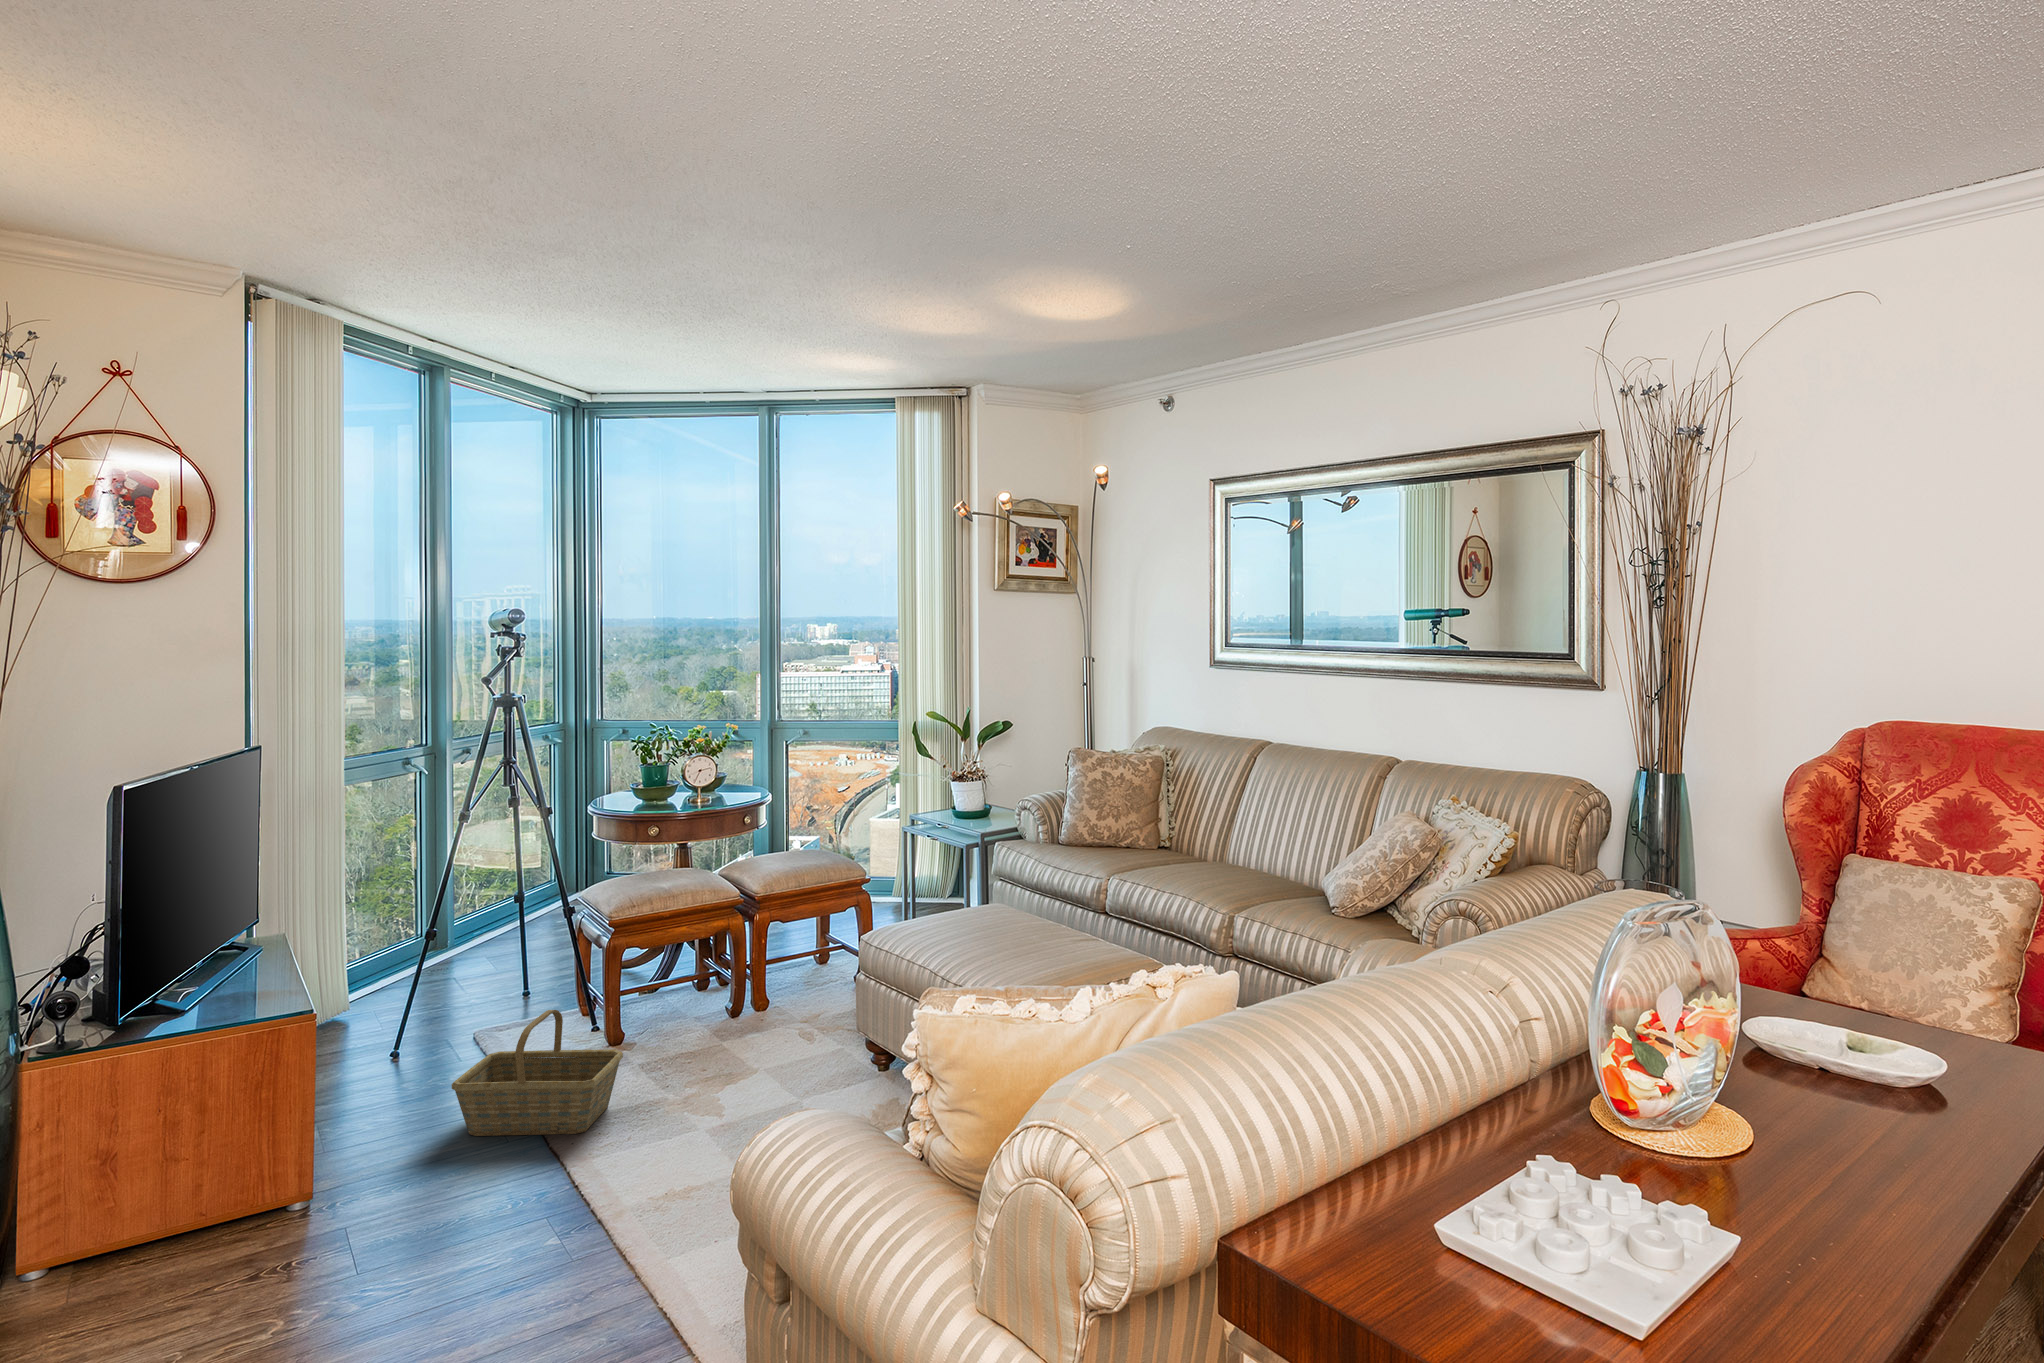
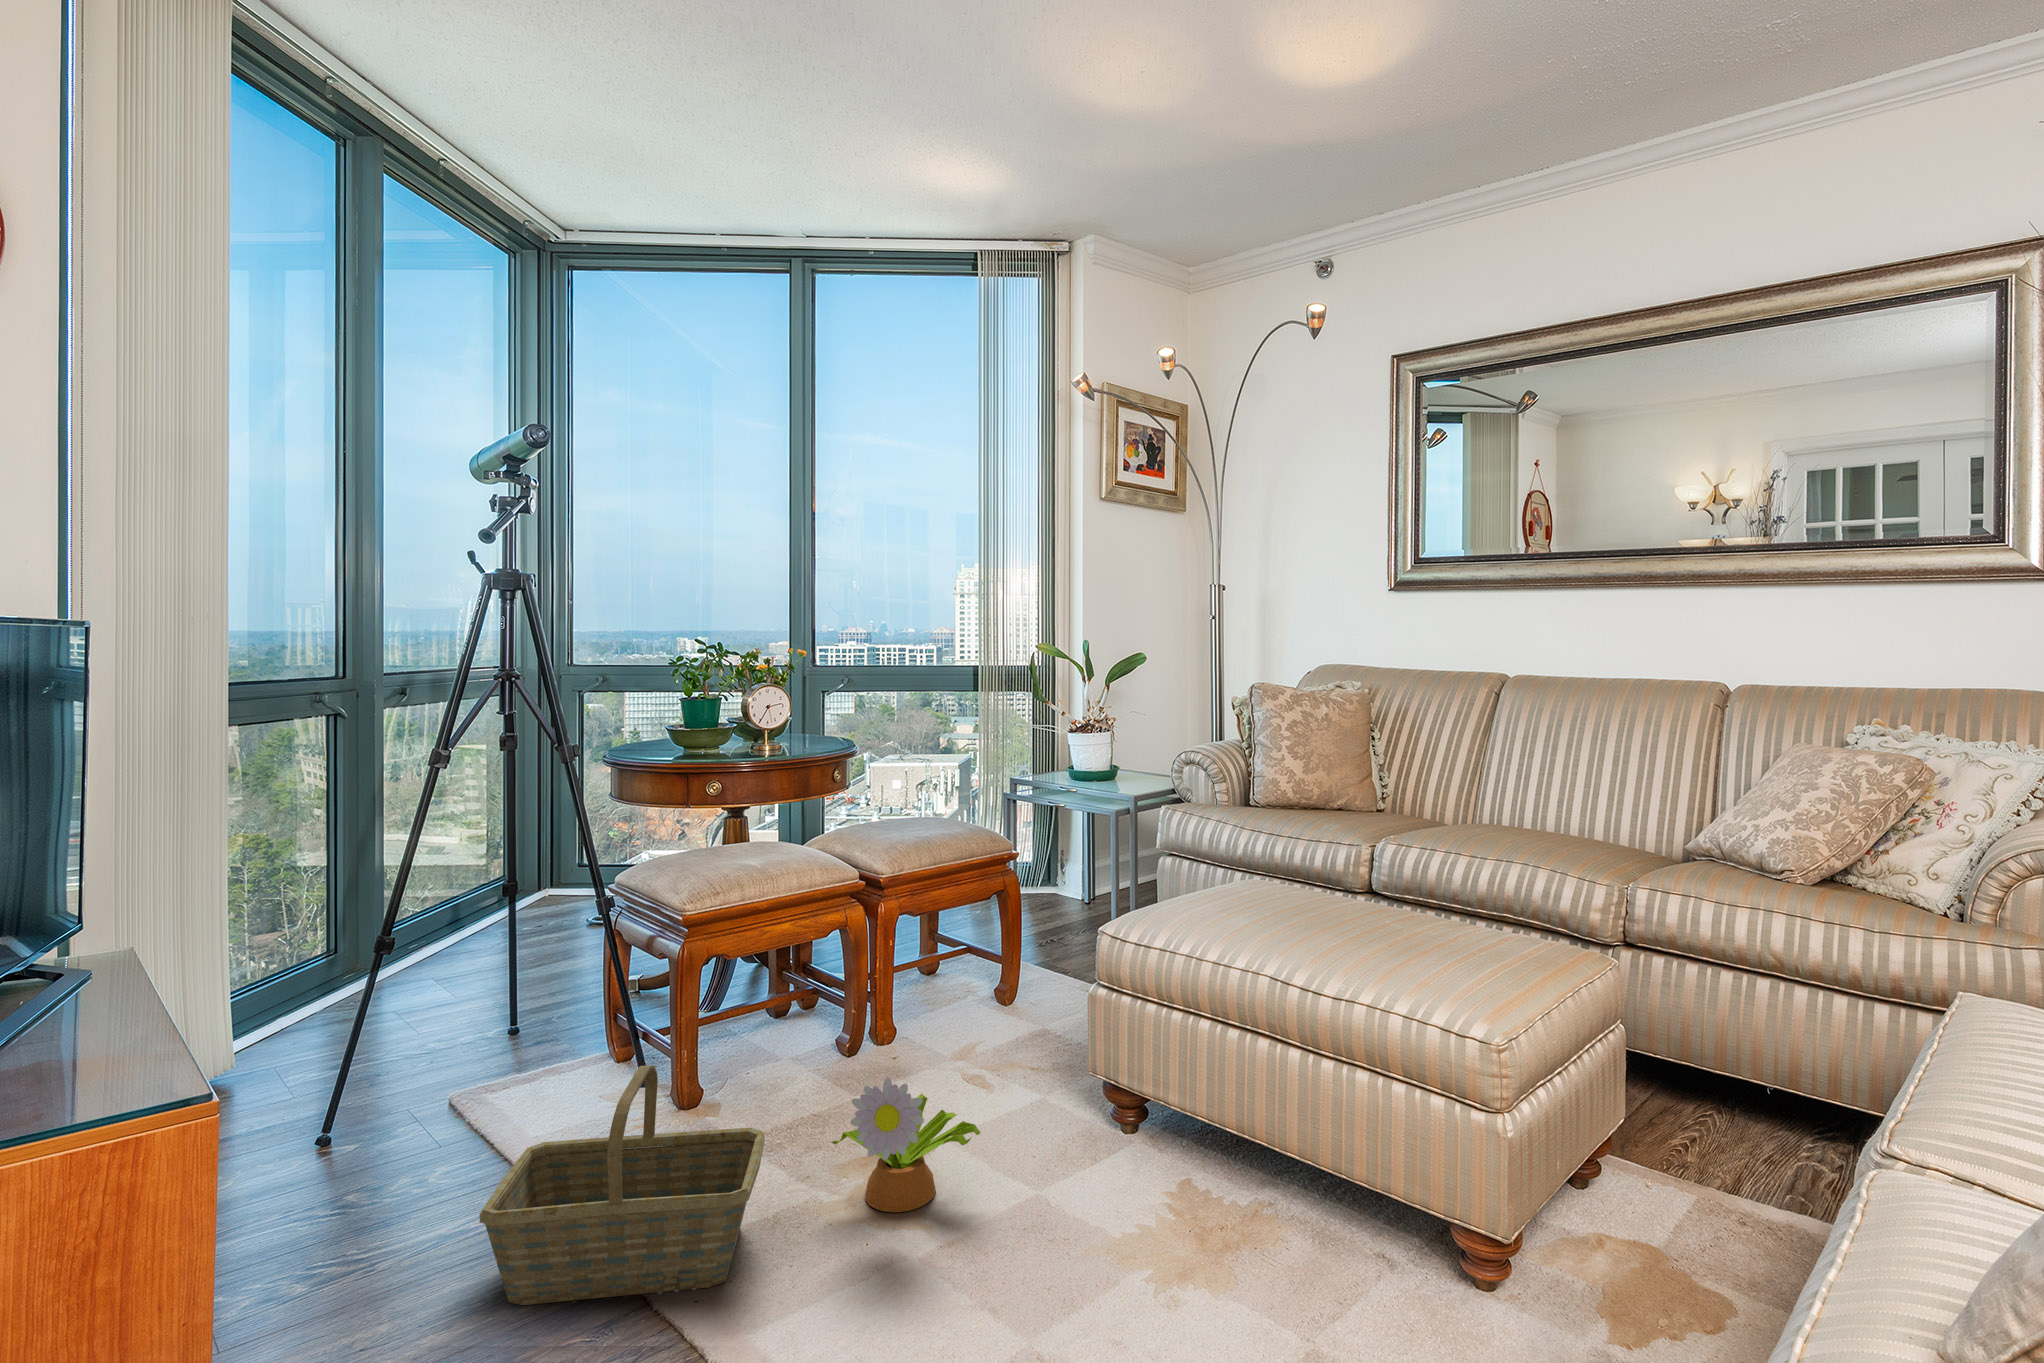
decorative plant: none [665,1023,757,1104] -> present [832,1077,980,1212]

